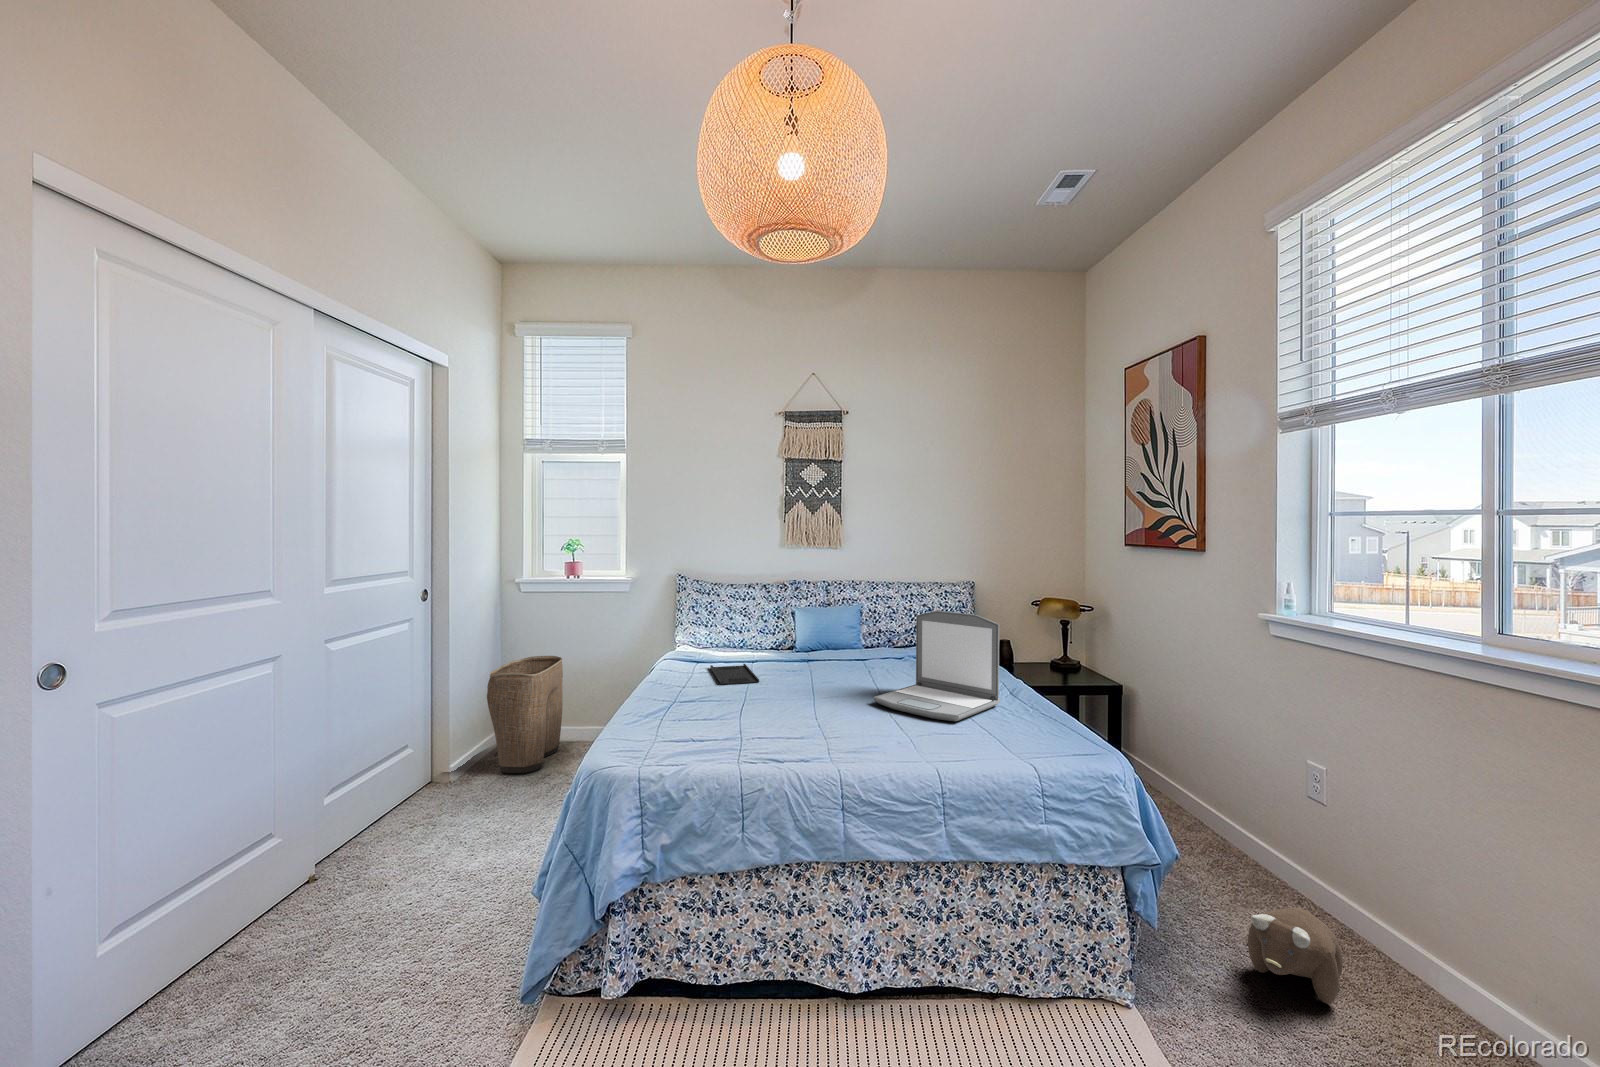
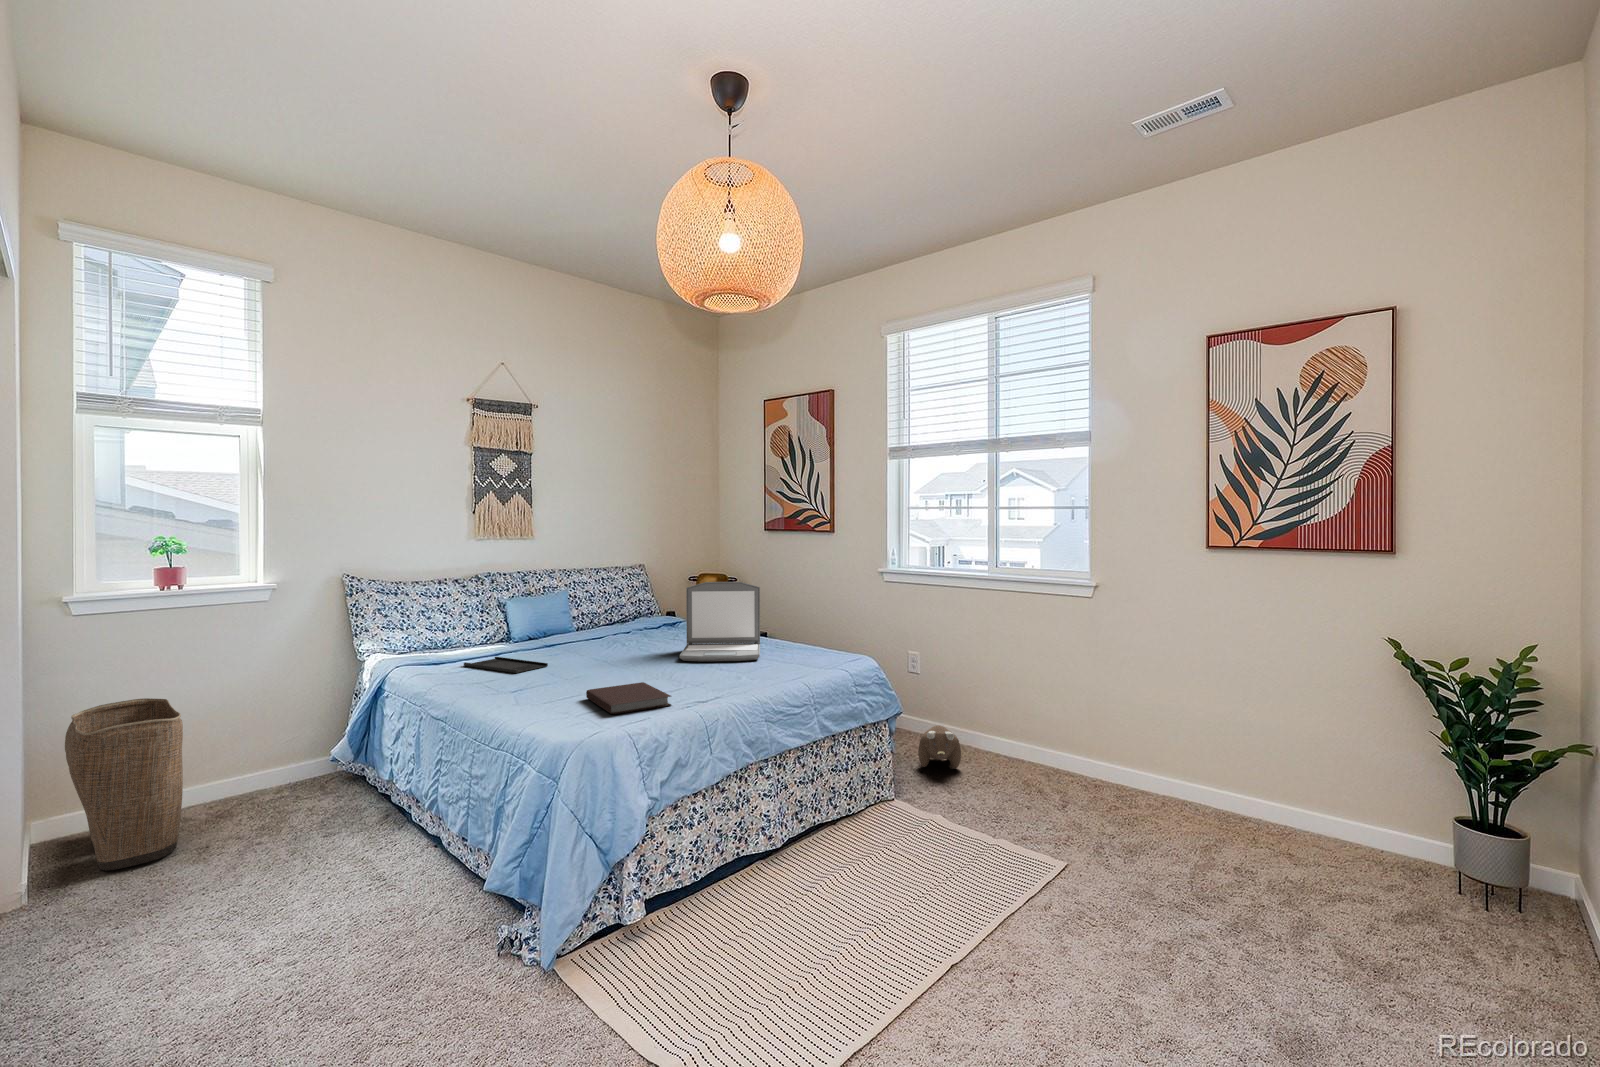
notebook: none [663,719,756,759] -> present [586,682,671,714]

